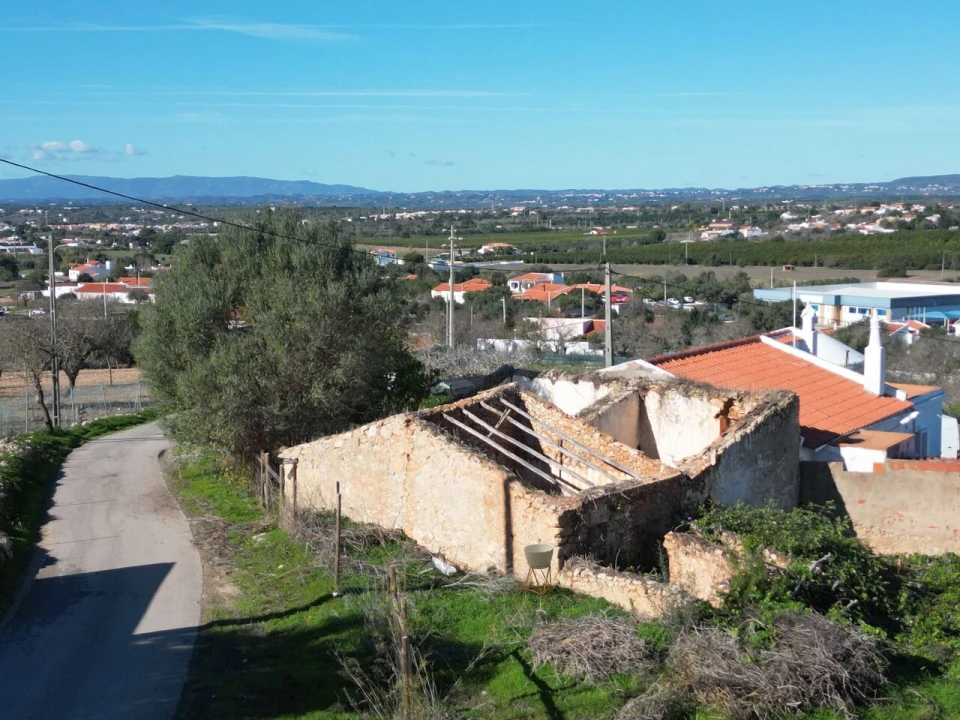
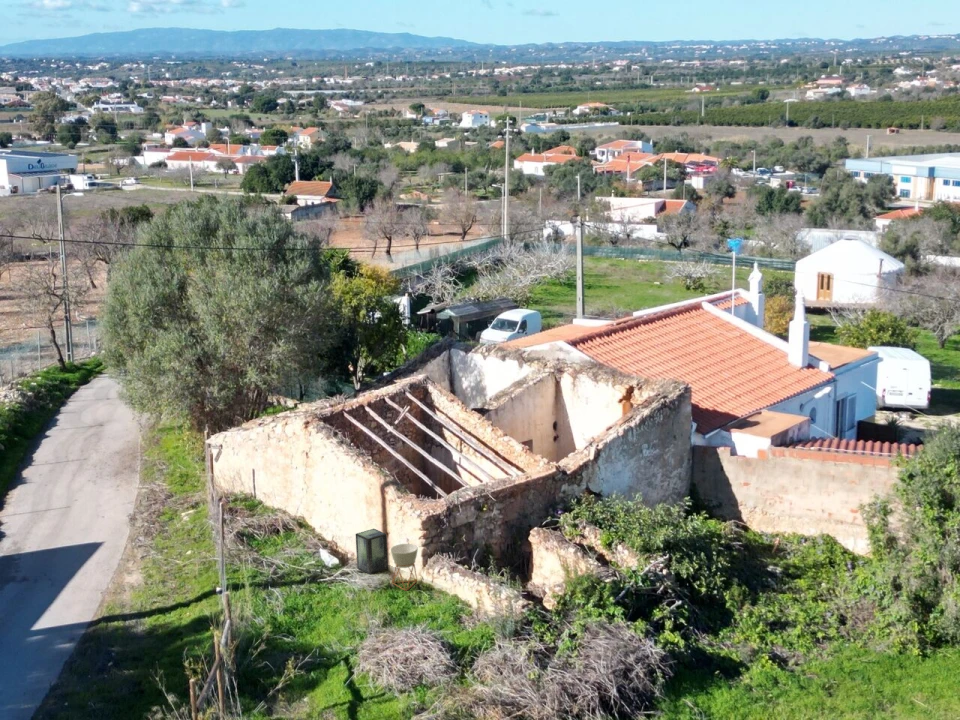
storage box: none [476,533,512,582] -> present [356,529,388,574]

